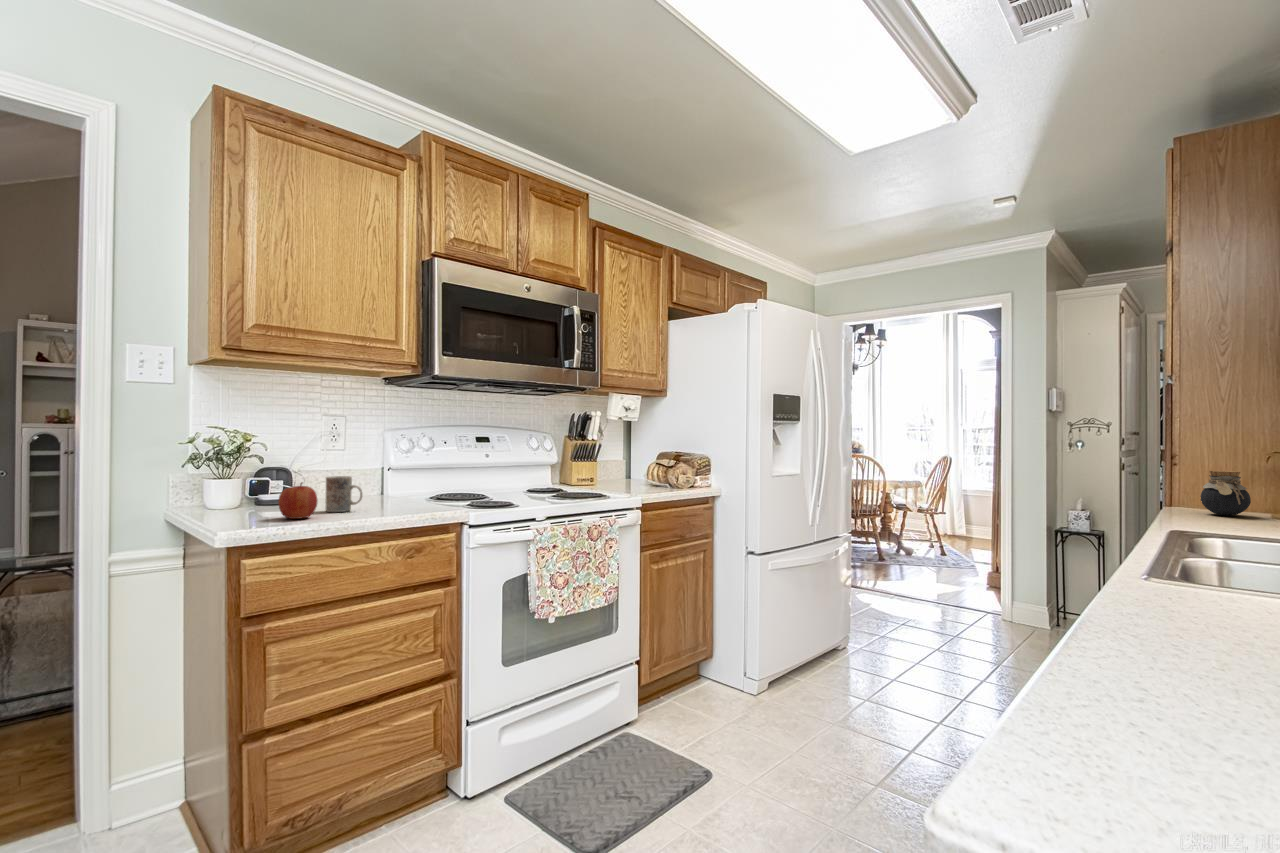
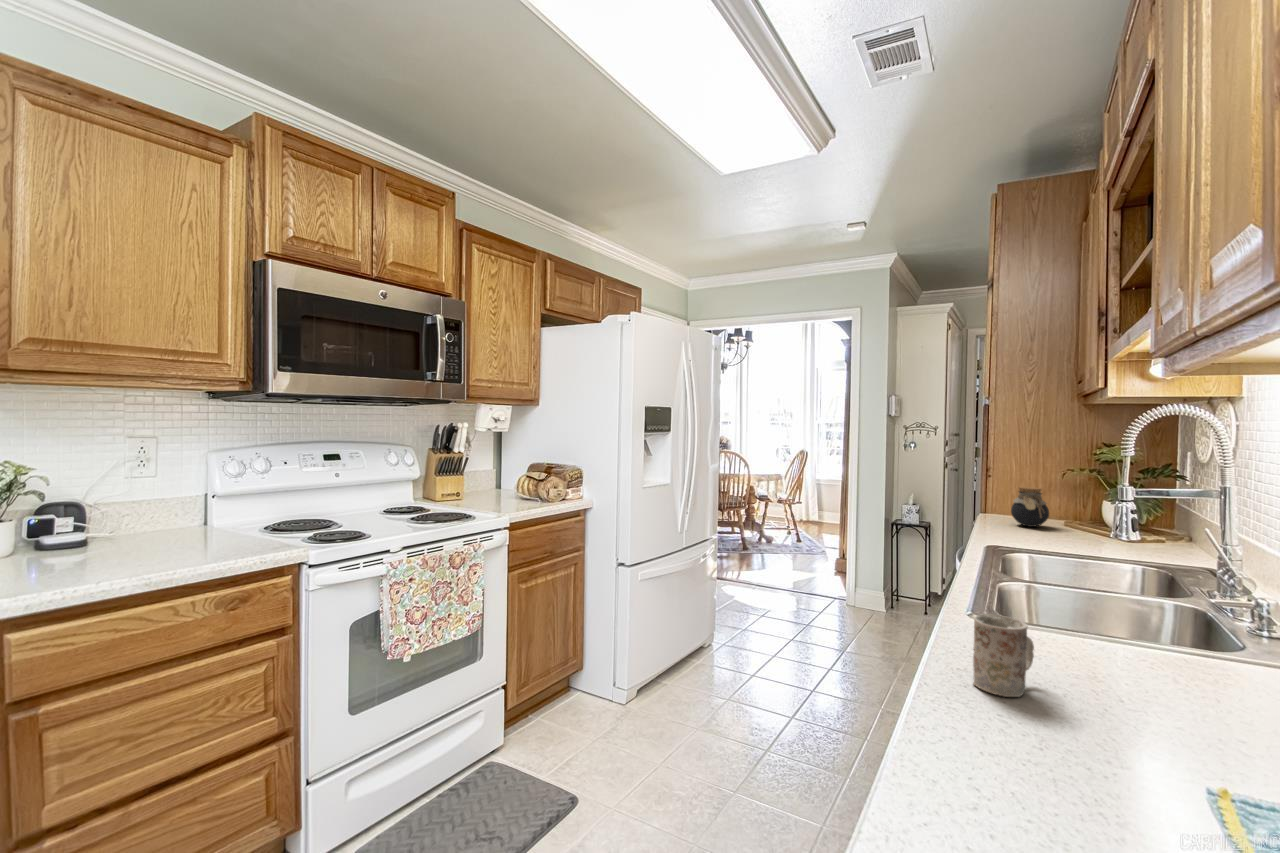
mug: present [325,476,362,512] -> present [973,614,1034,697]
fruit: present [278,482,317,519] -> none [54,531,109,576]

